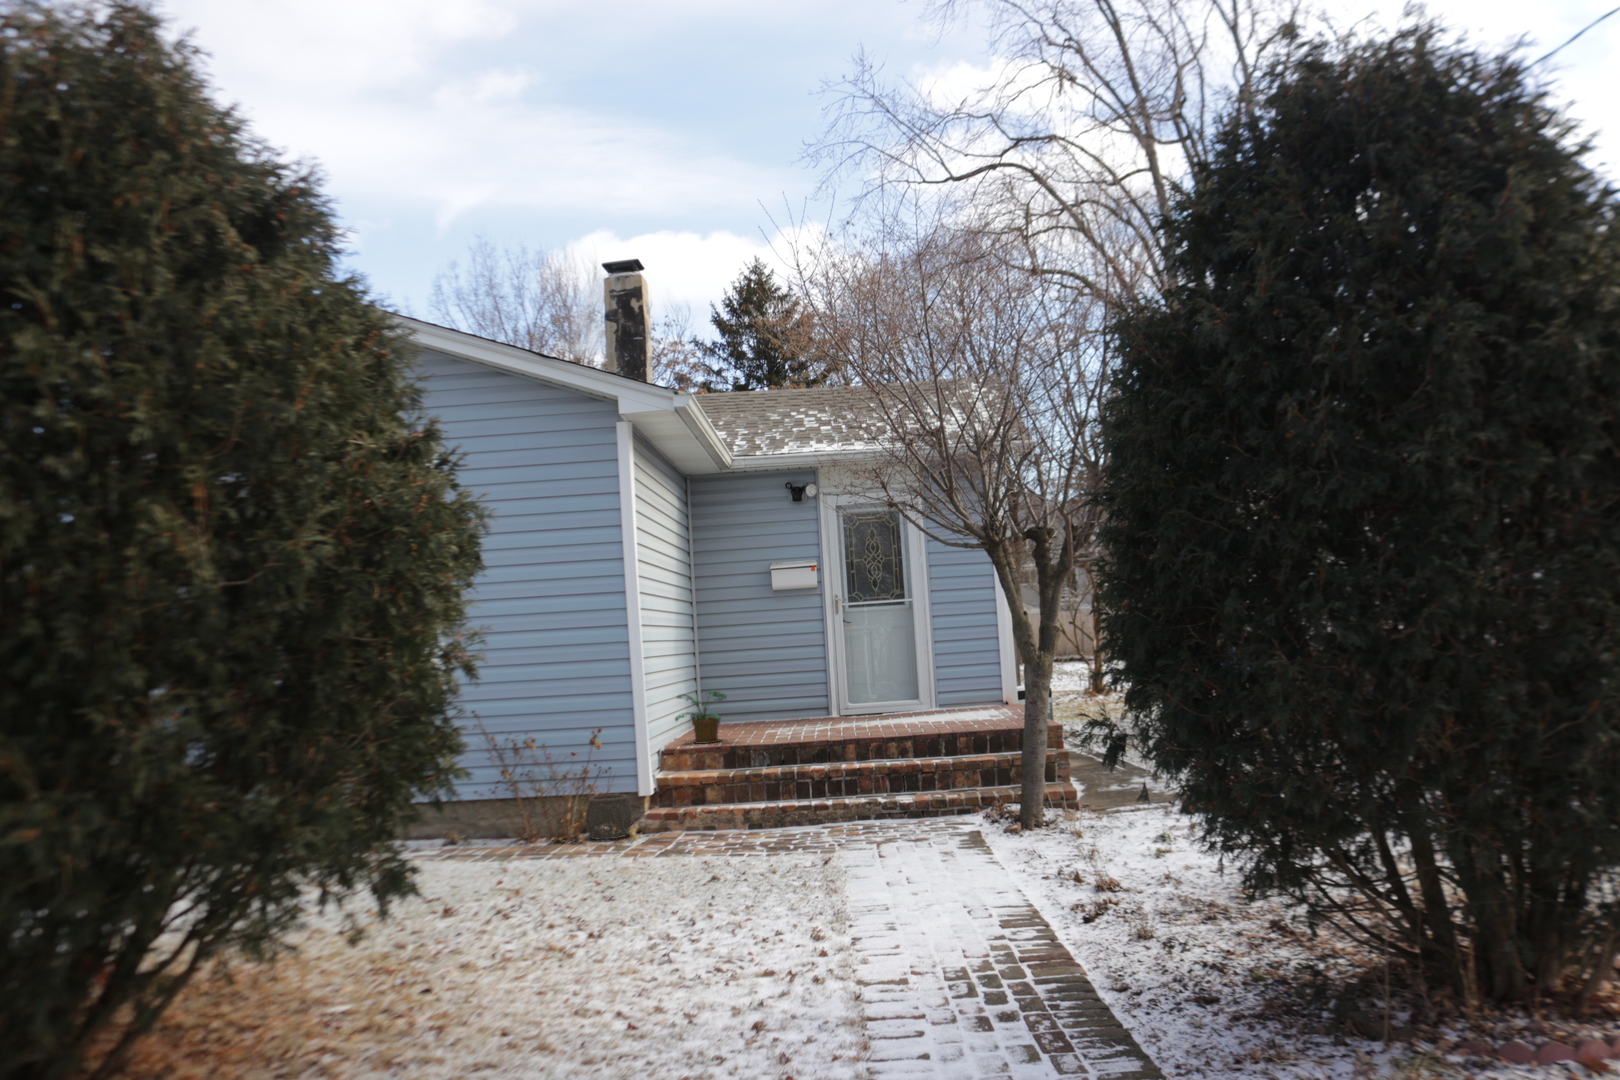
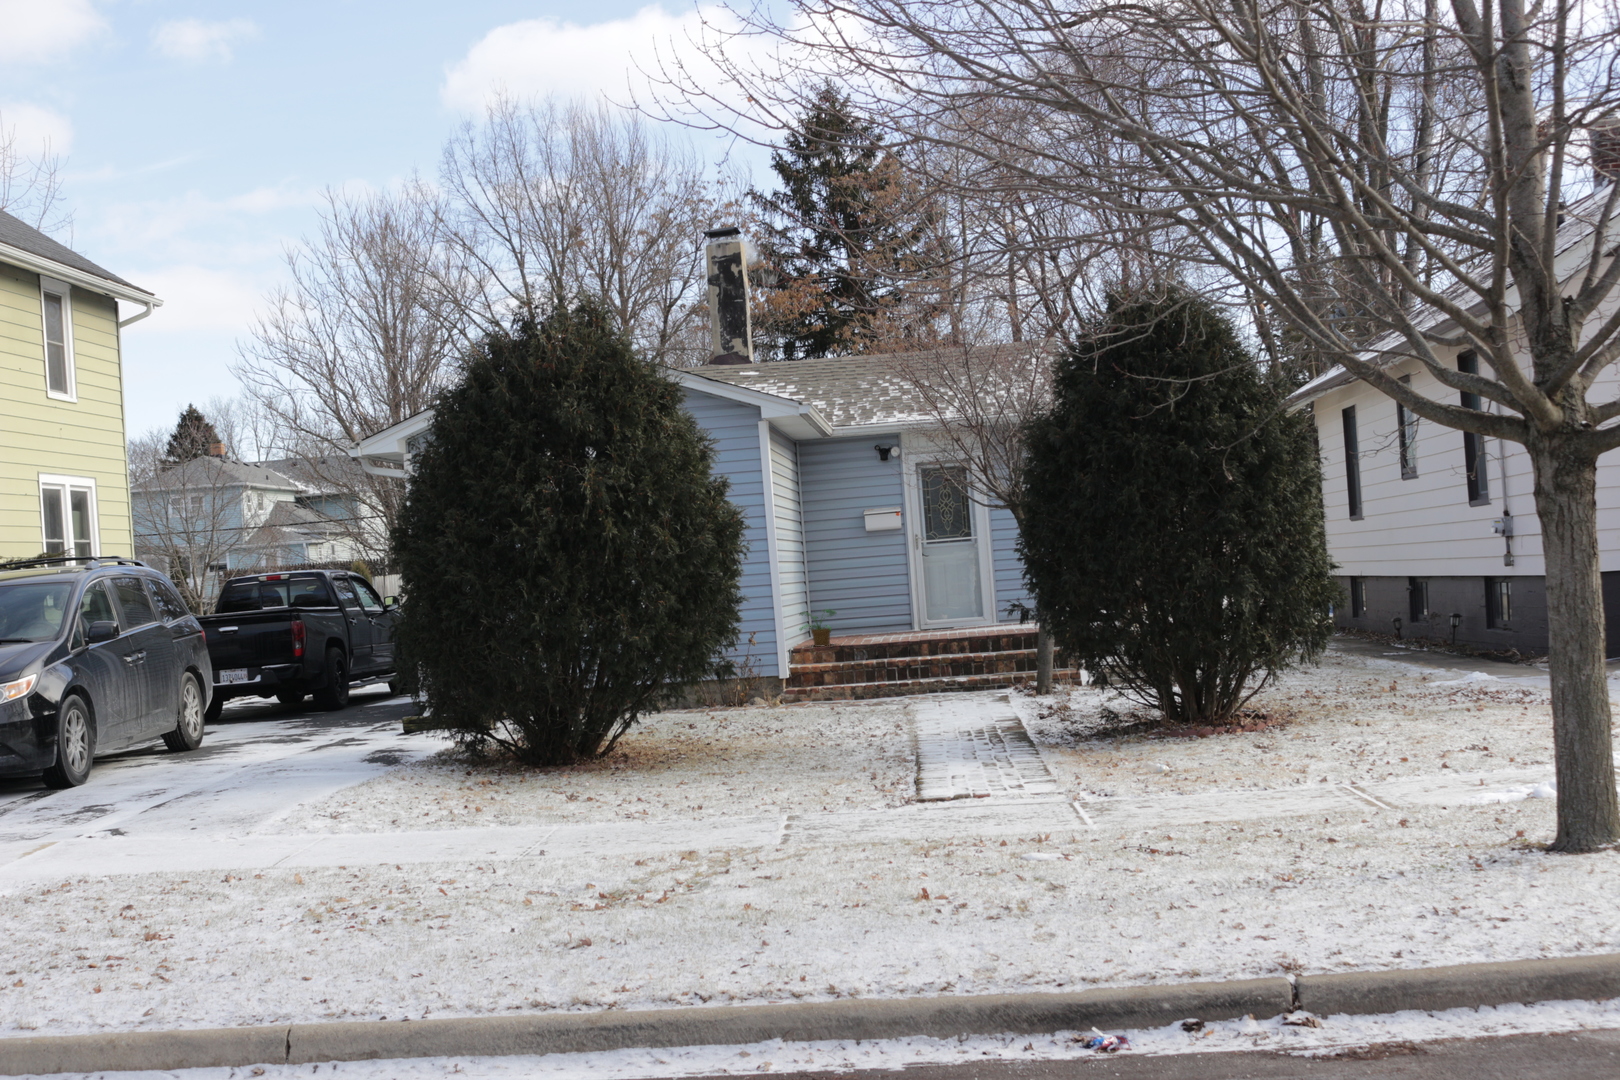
woven basket: present [585,794,632,840] -> none [748,678,779,706]

